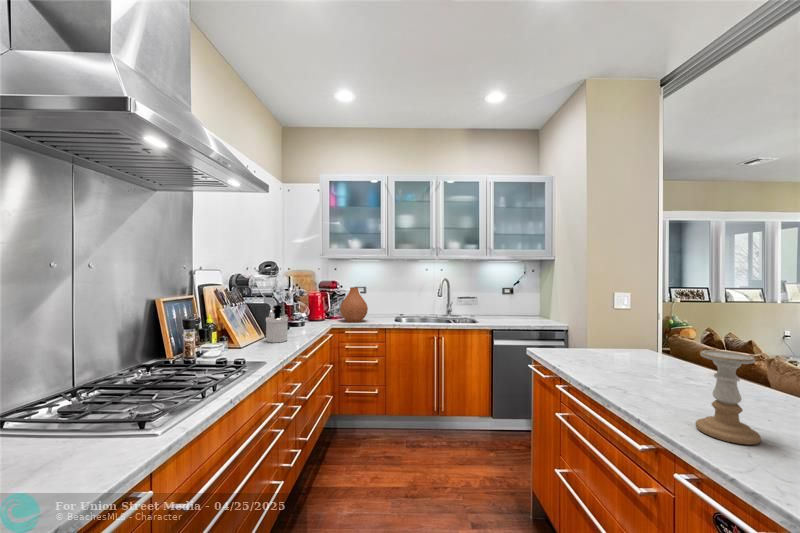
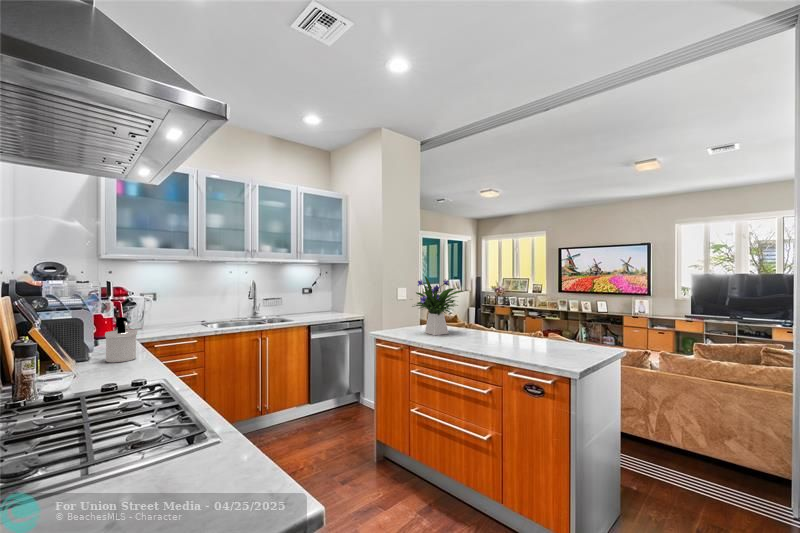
flower arrangement: none [582,276,684,372] -> present [413,276,464,335]
vase: present [340,287,368,322] -> none [137,294,179,335]
candle holder: present [696,350,761,445] -> none [491,312,514,352]

